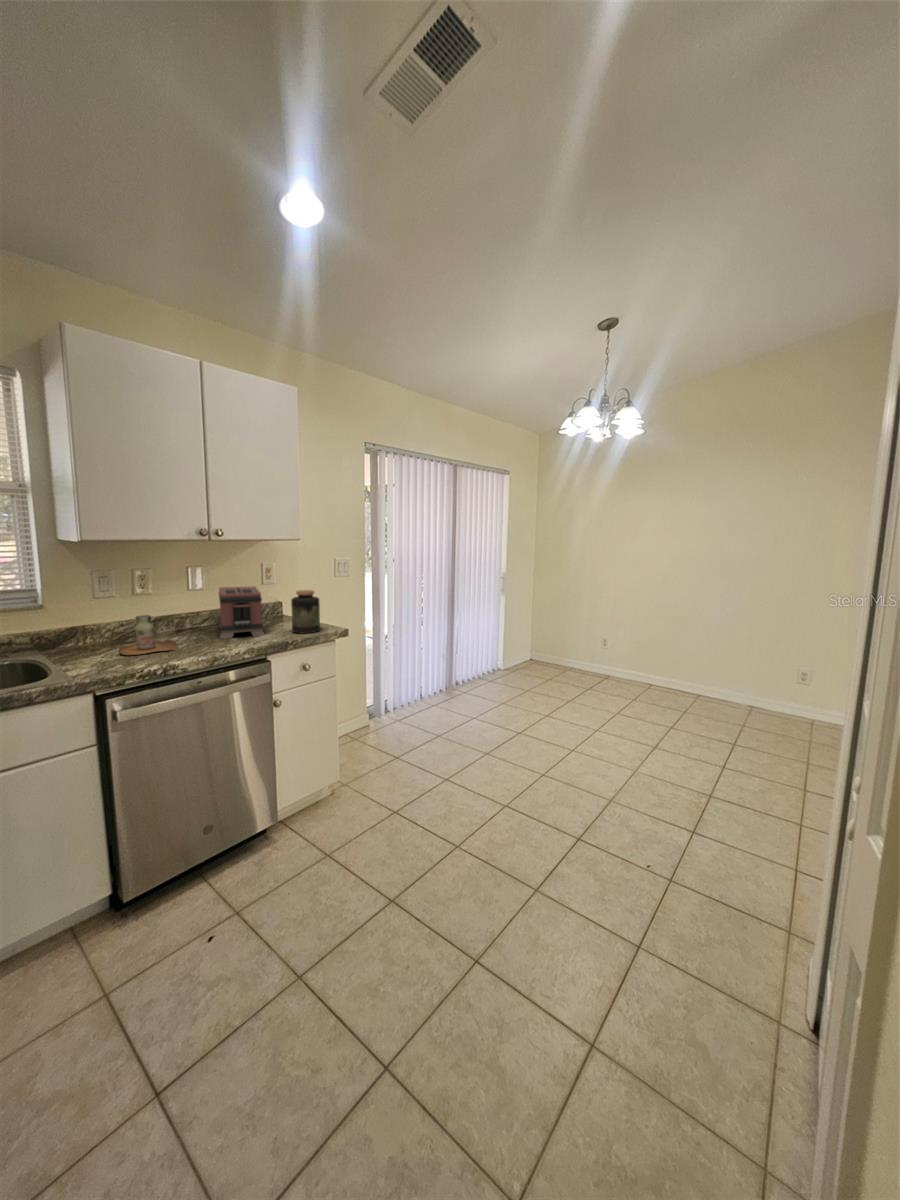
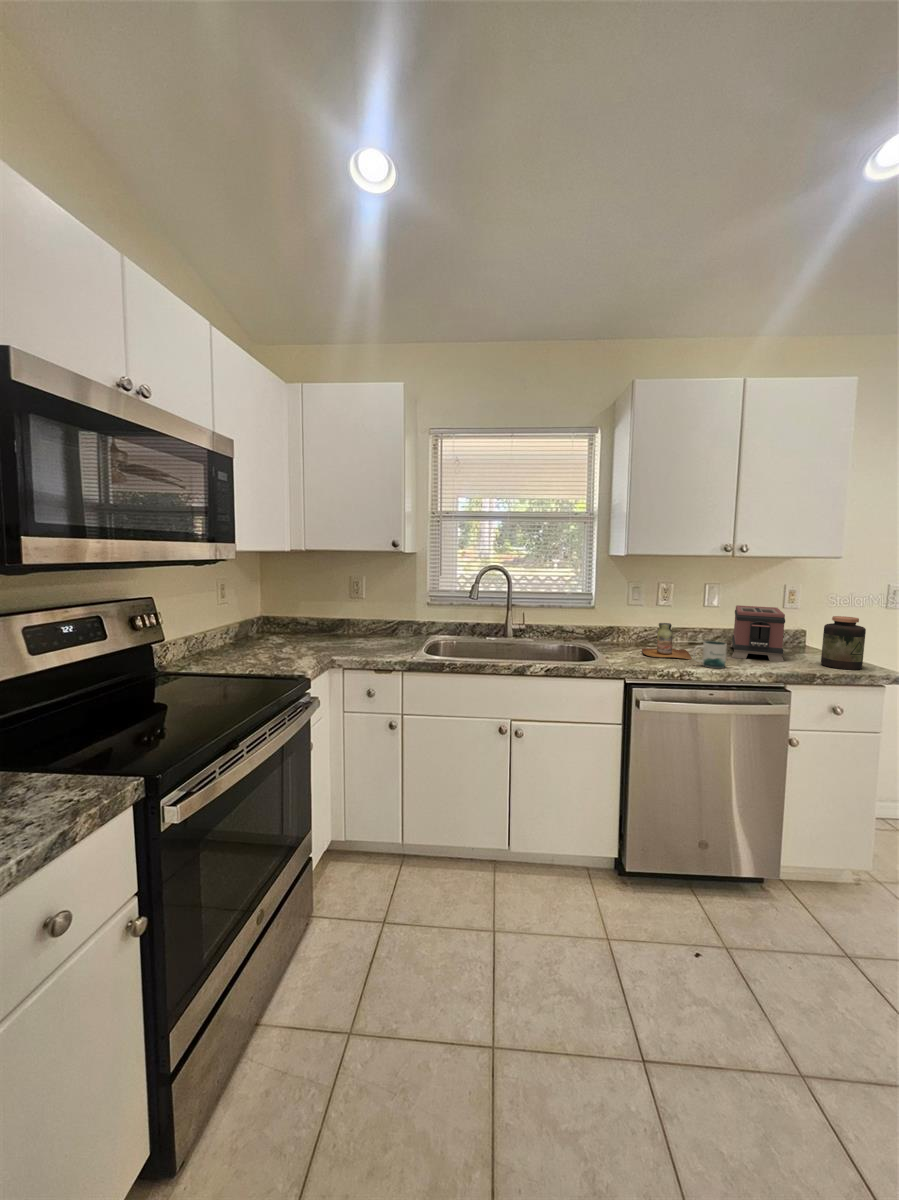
mug: none [177,628,212,655] -> present [693,641,727,668]

